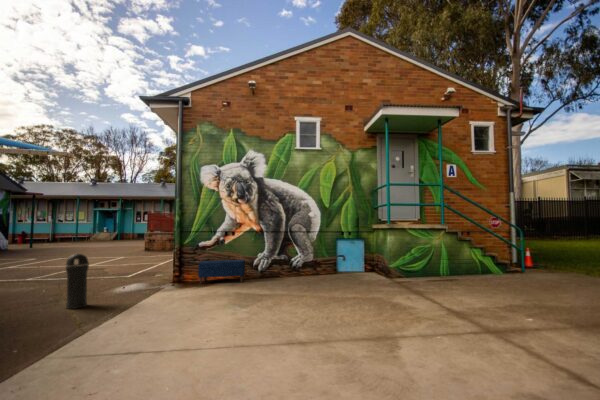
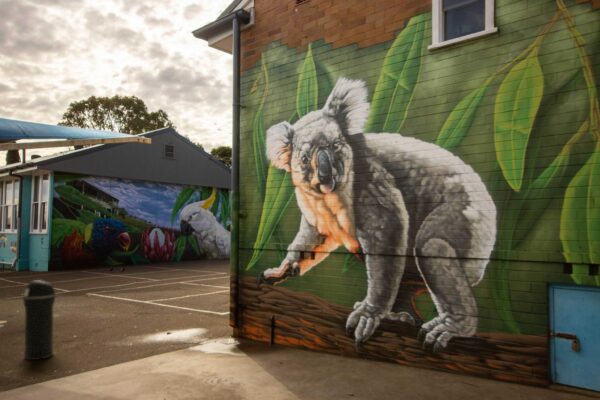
bench: present [198,260,245,284] -> none [243,304,331,361]

